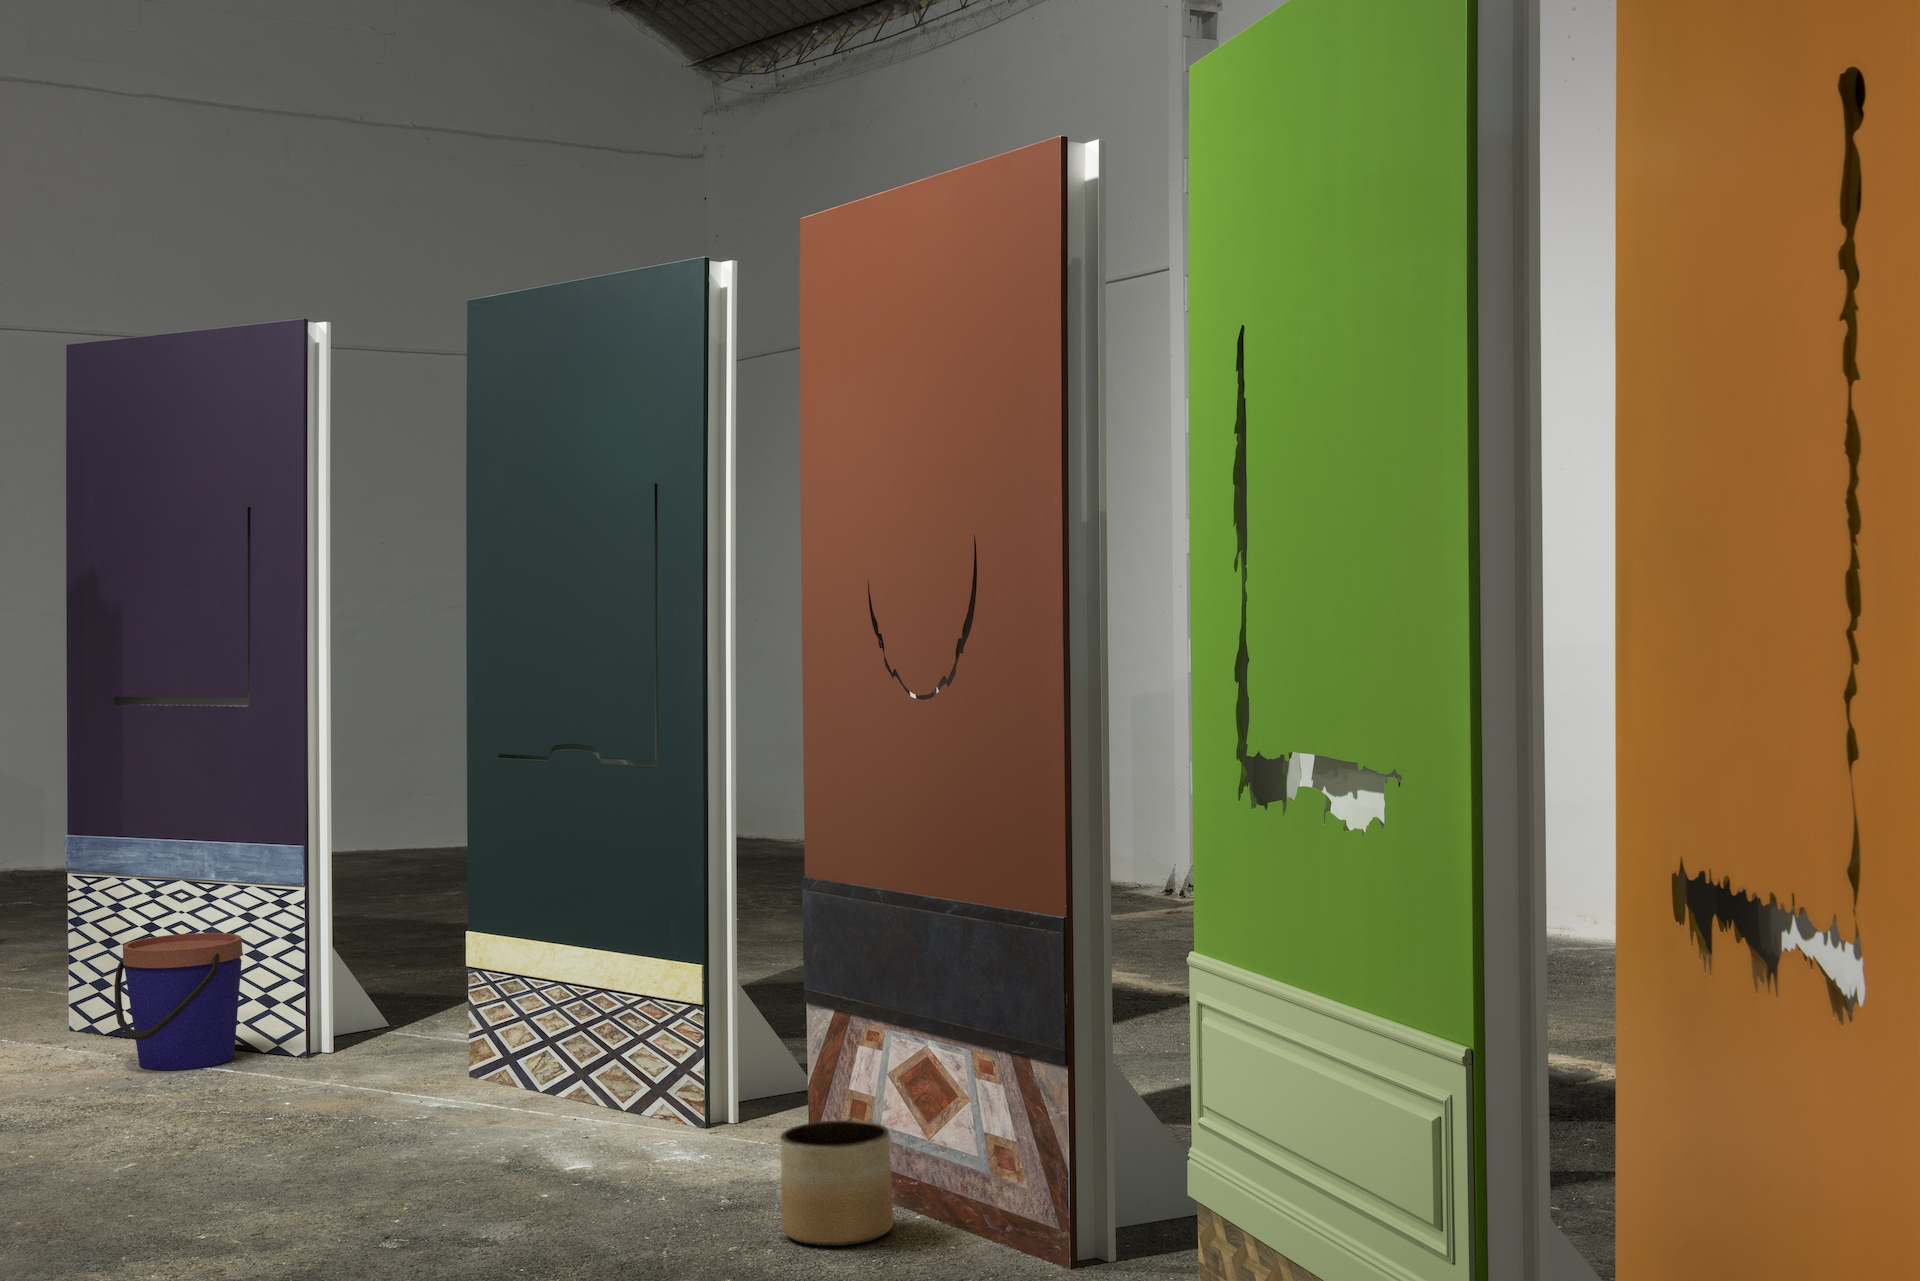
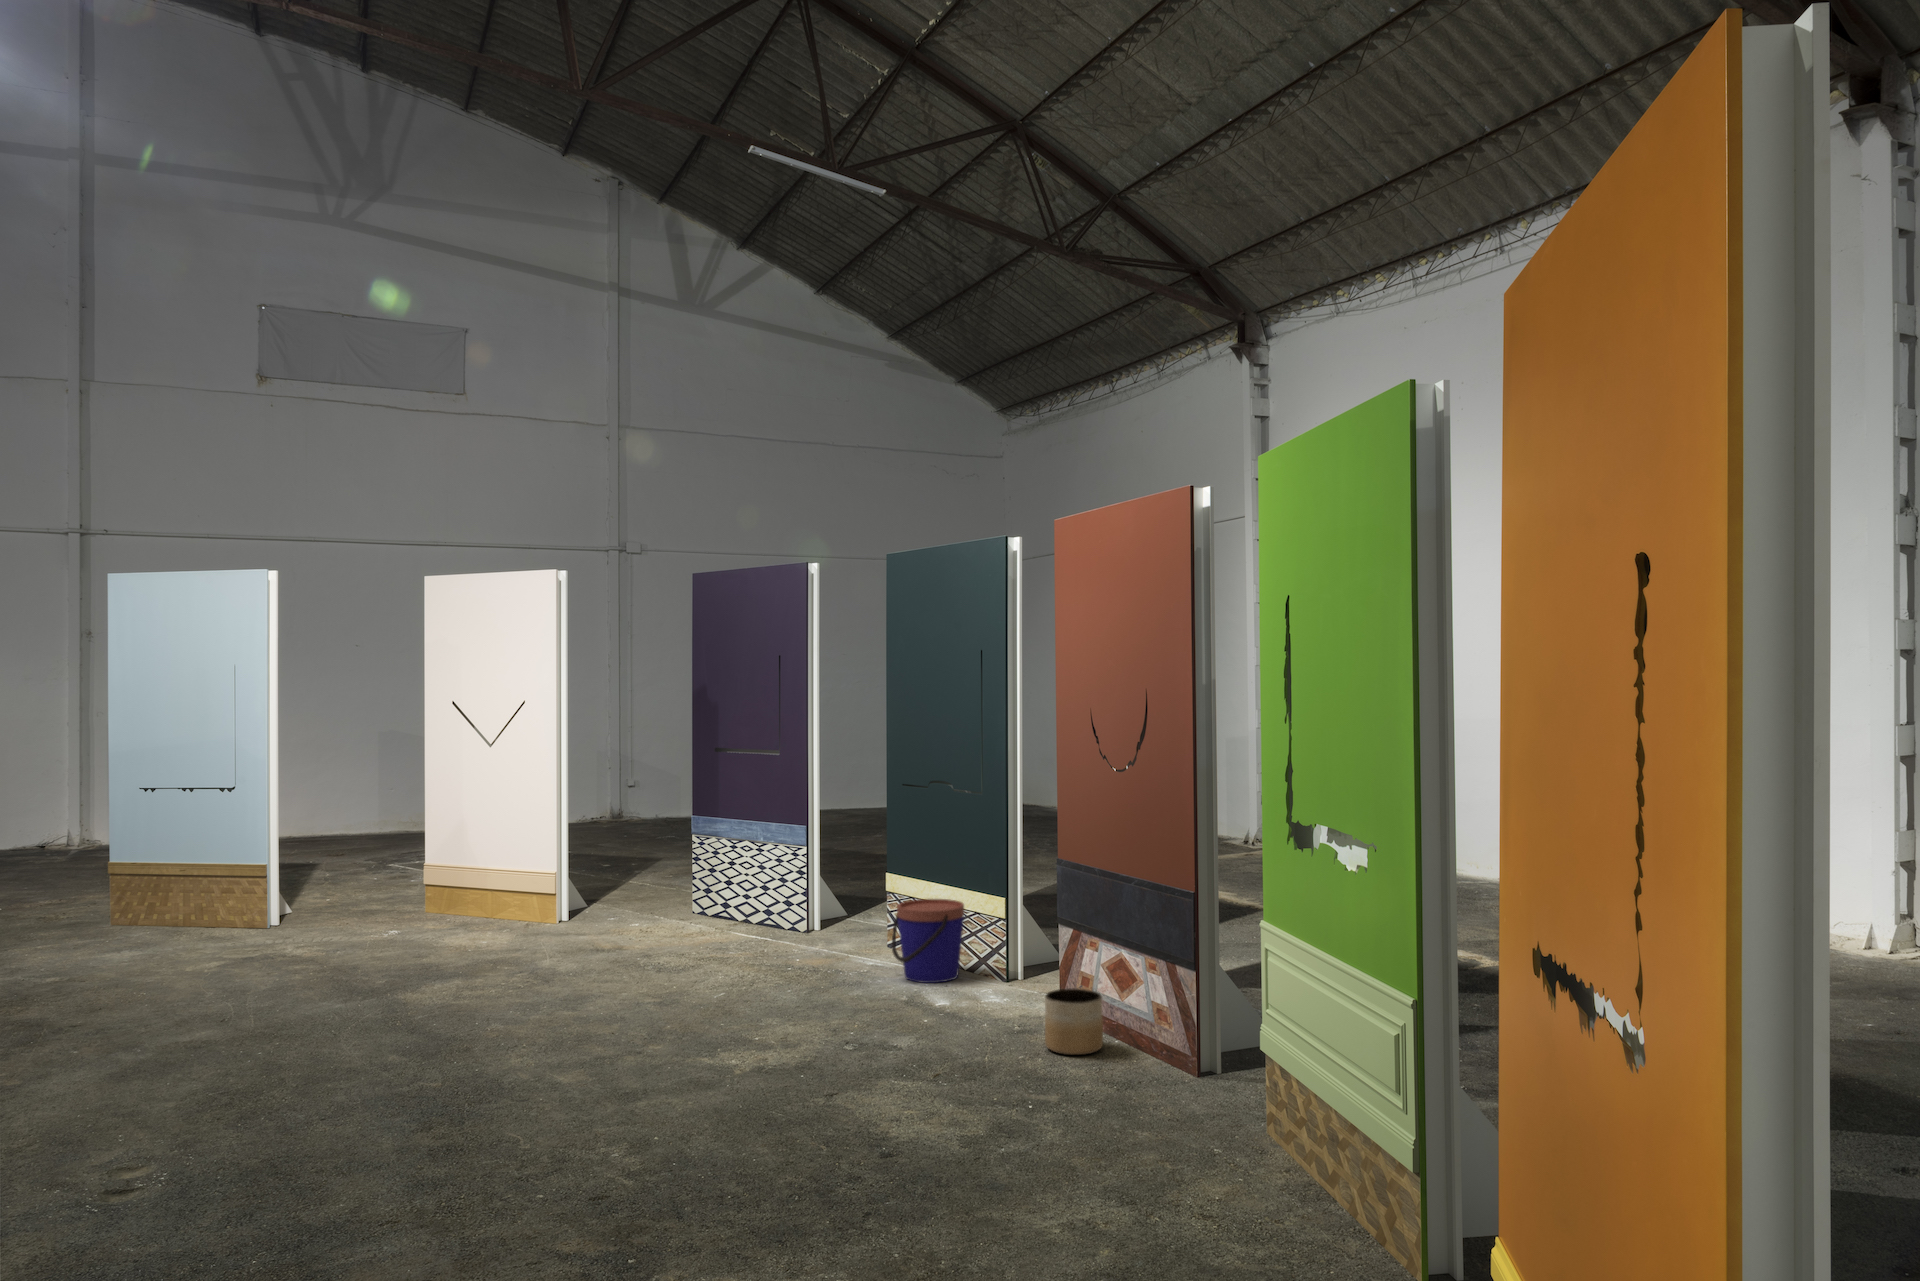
bucket: present [115,933,243,1070] -> present [892,899,964,983]

